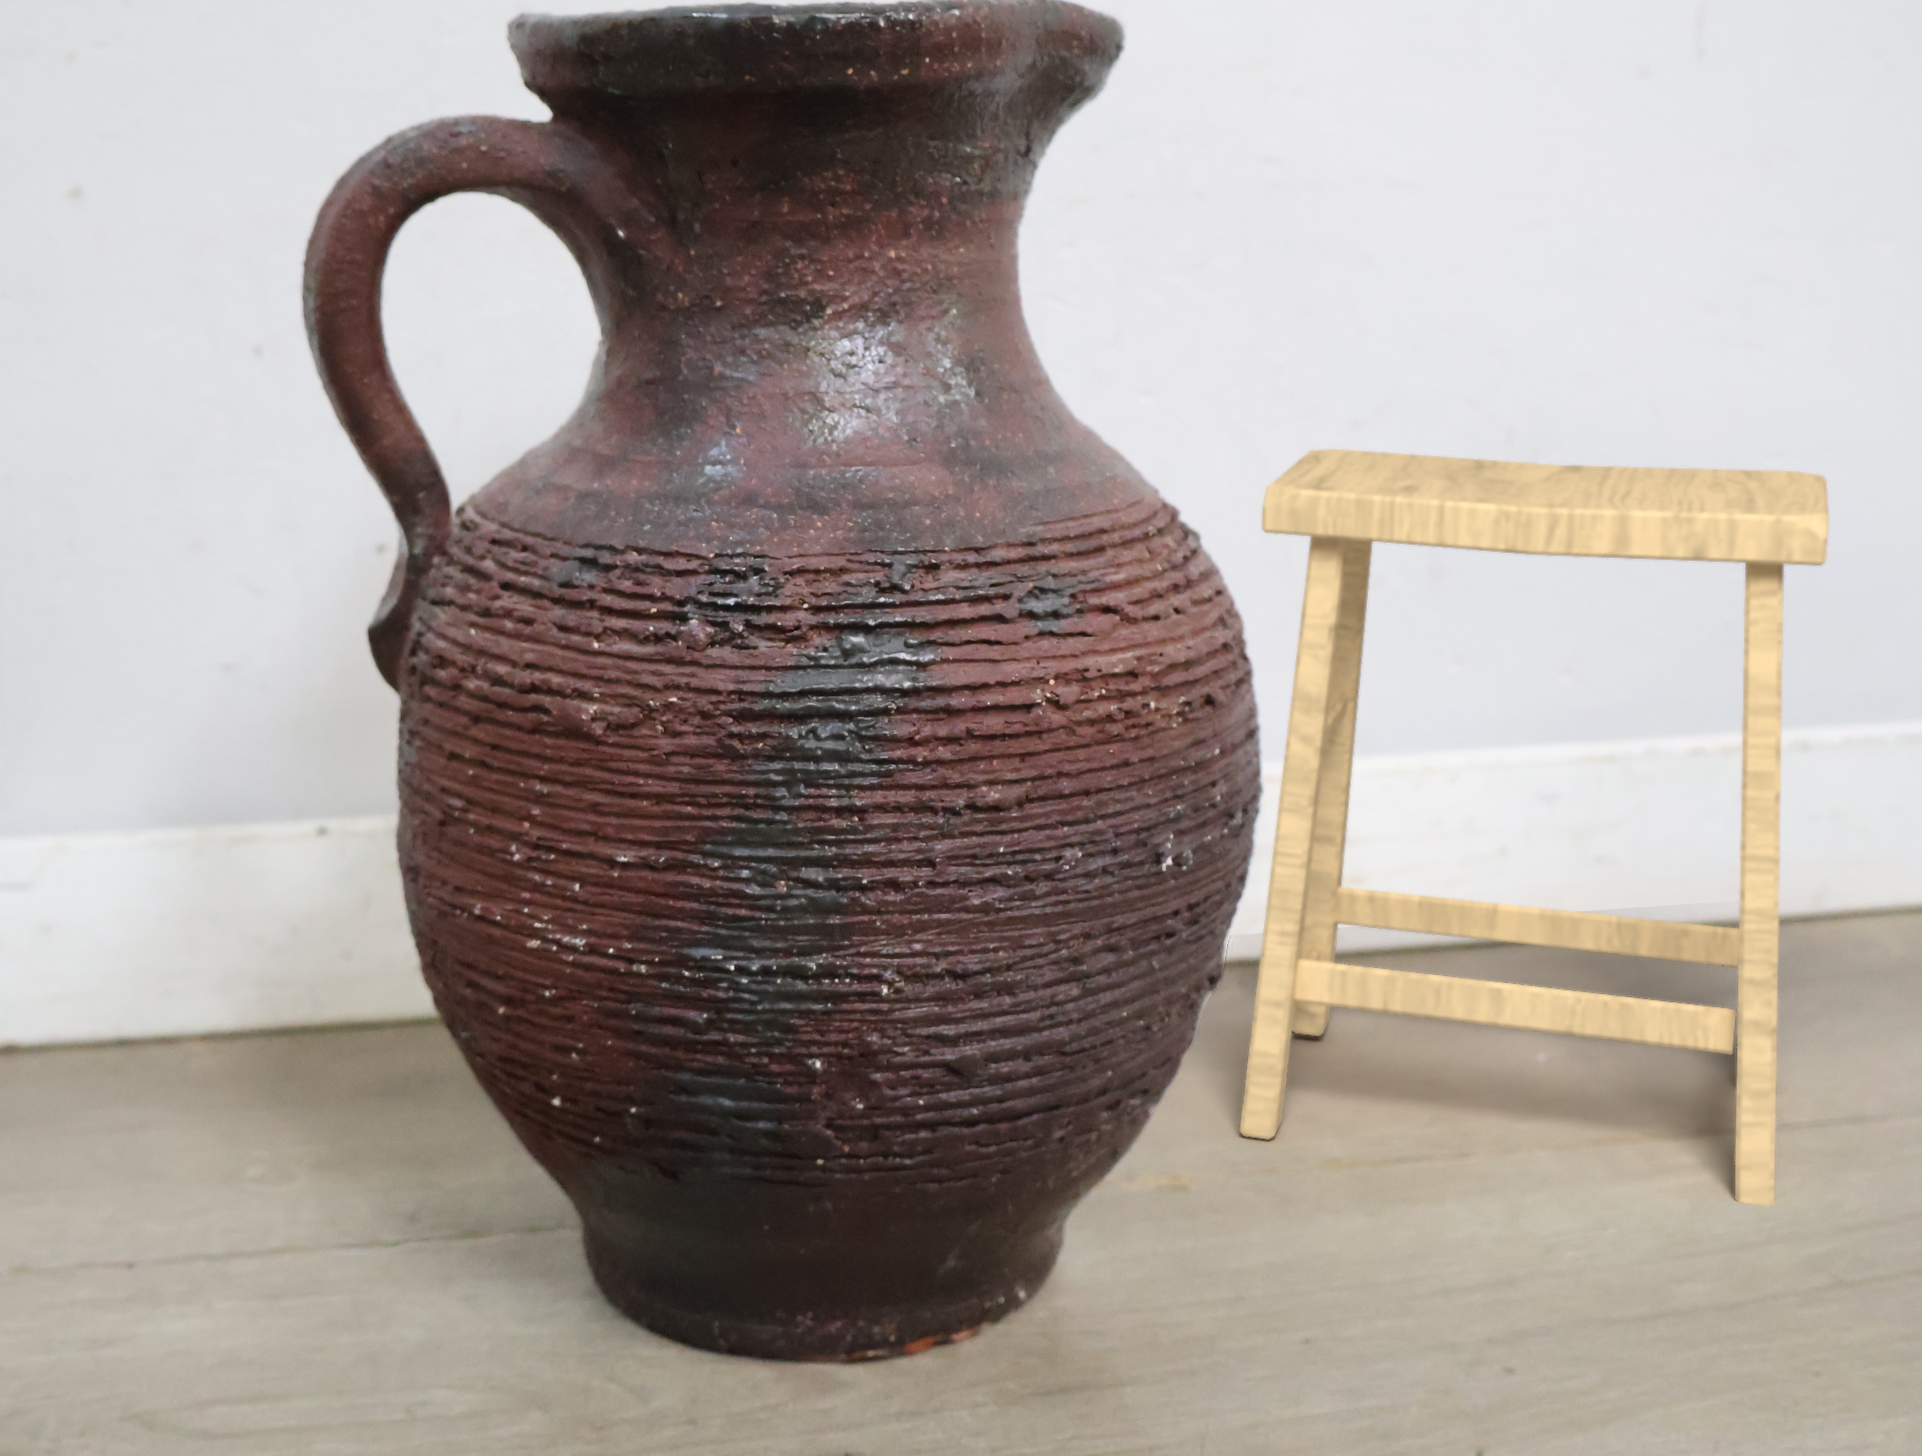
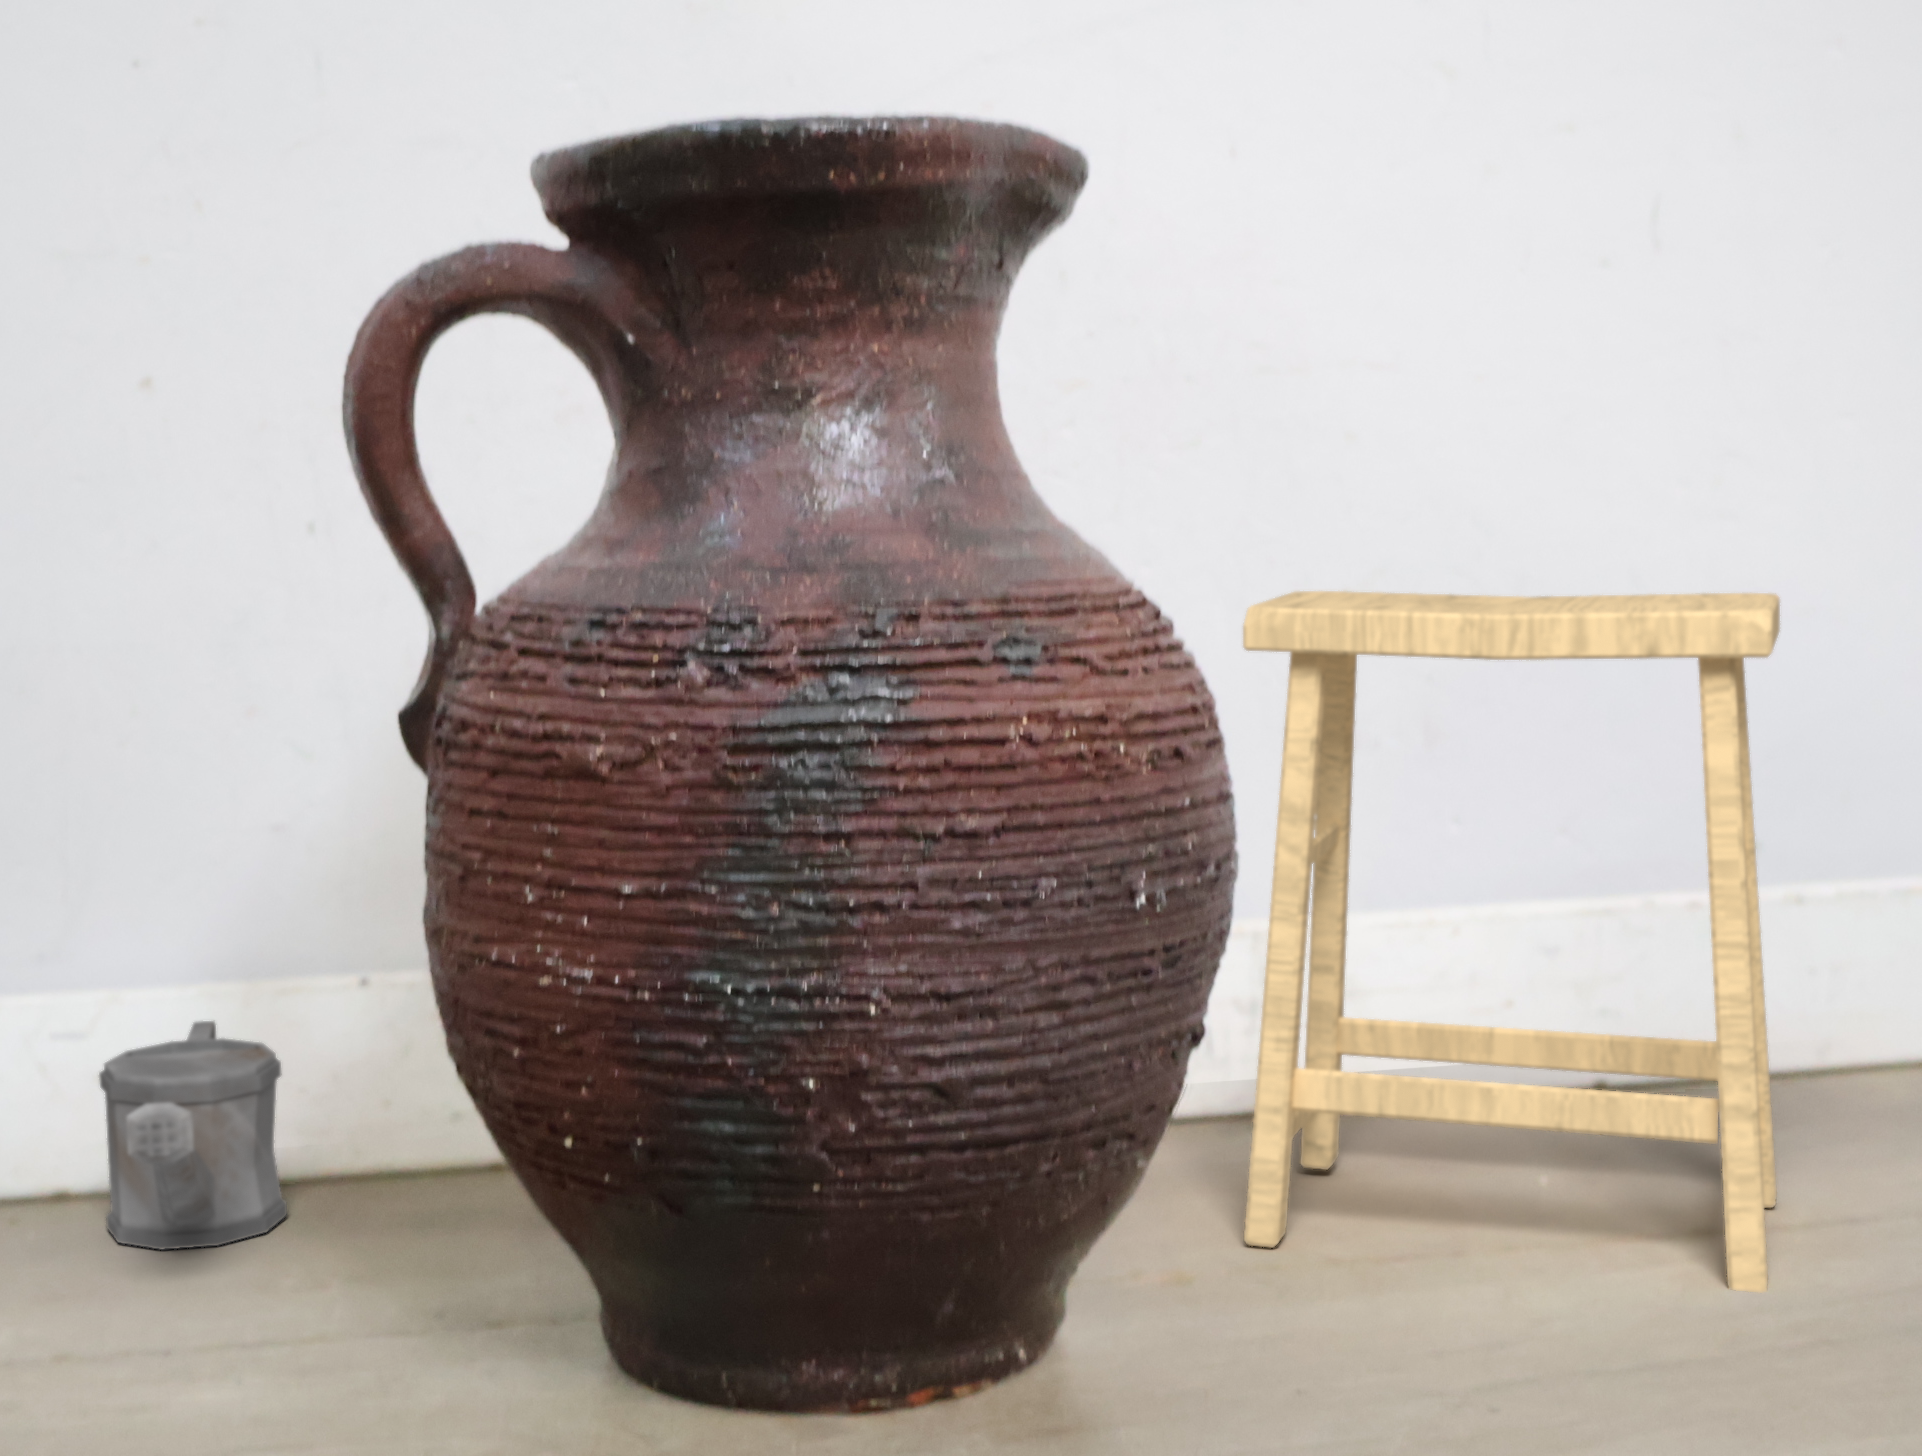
watering can: none [51,872,252,1127] -> present [99,1021,287,1249]

